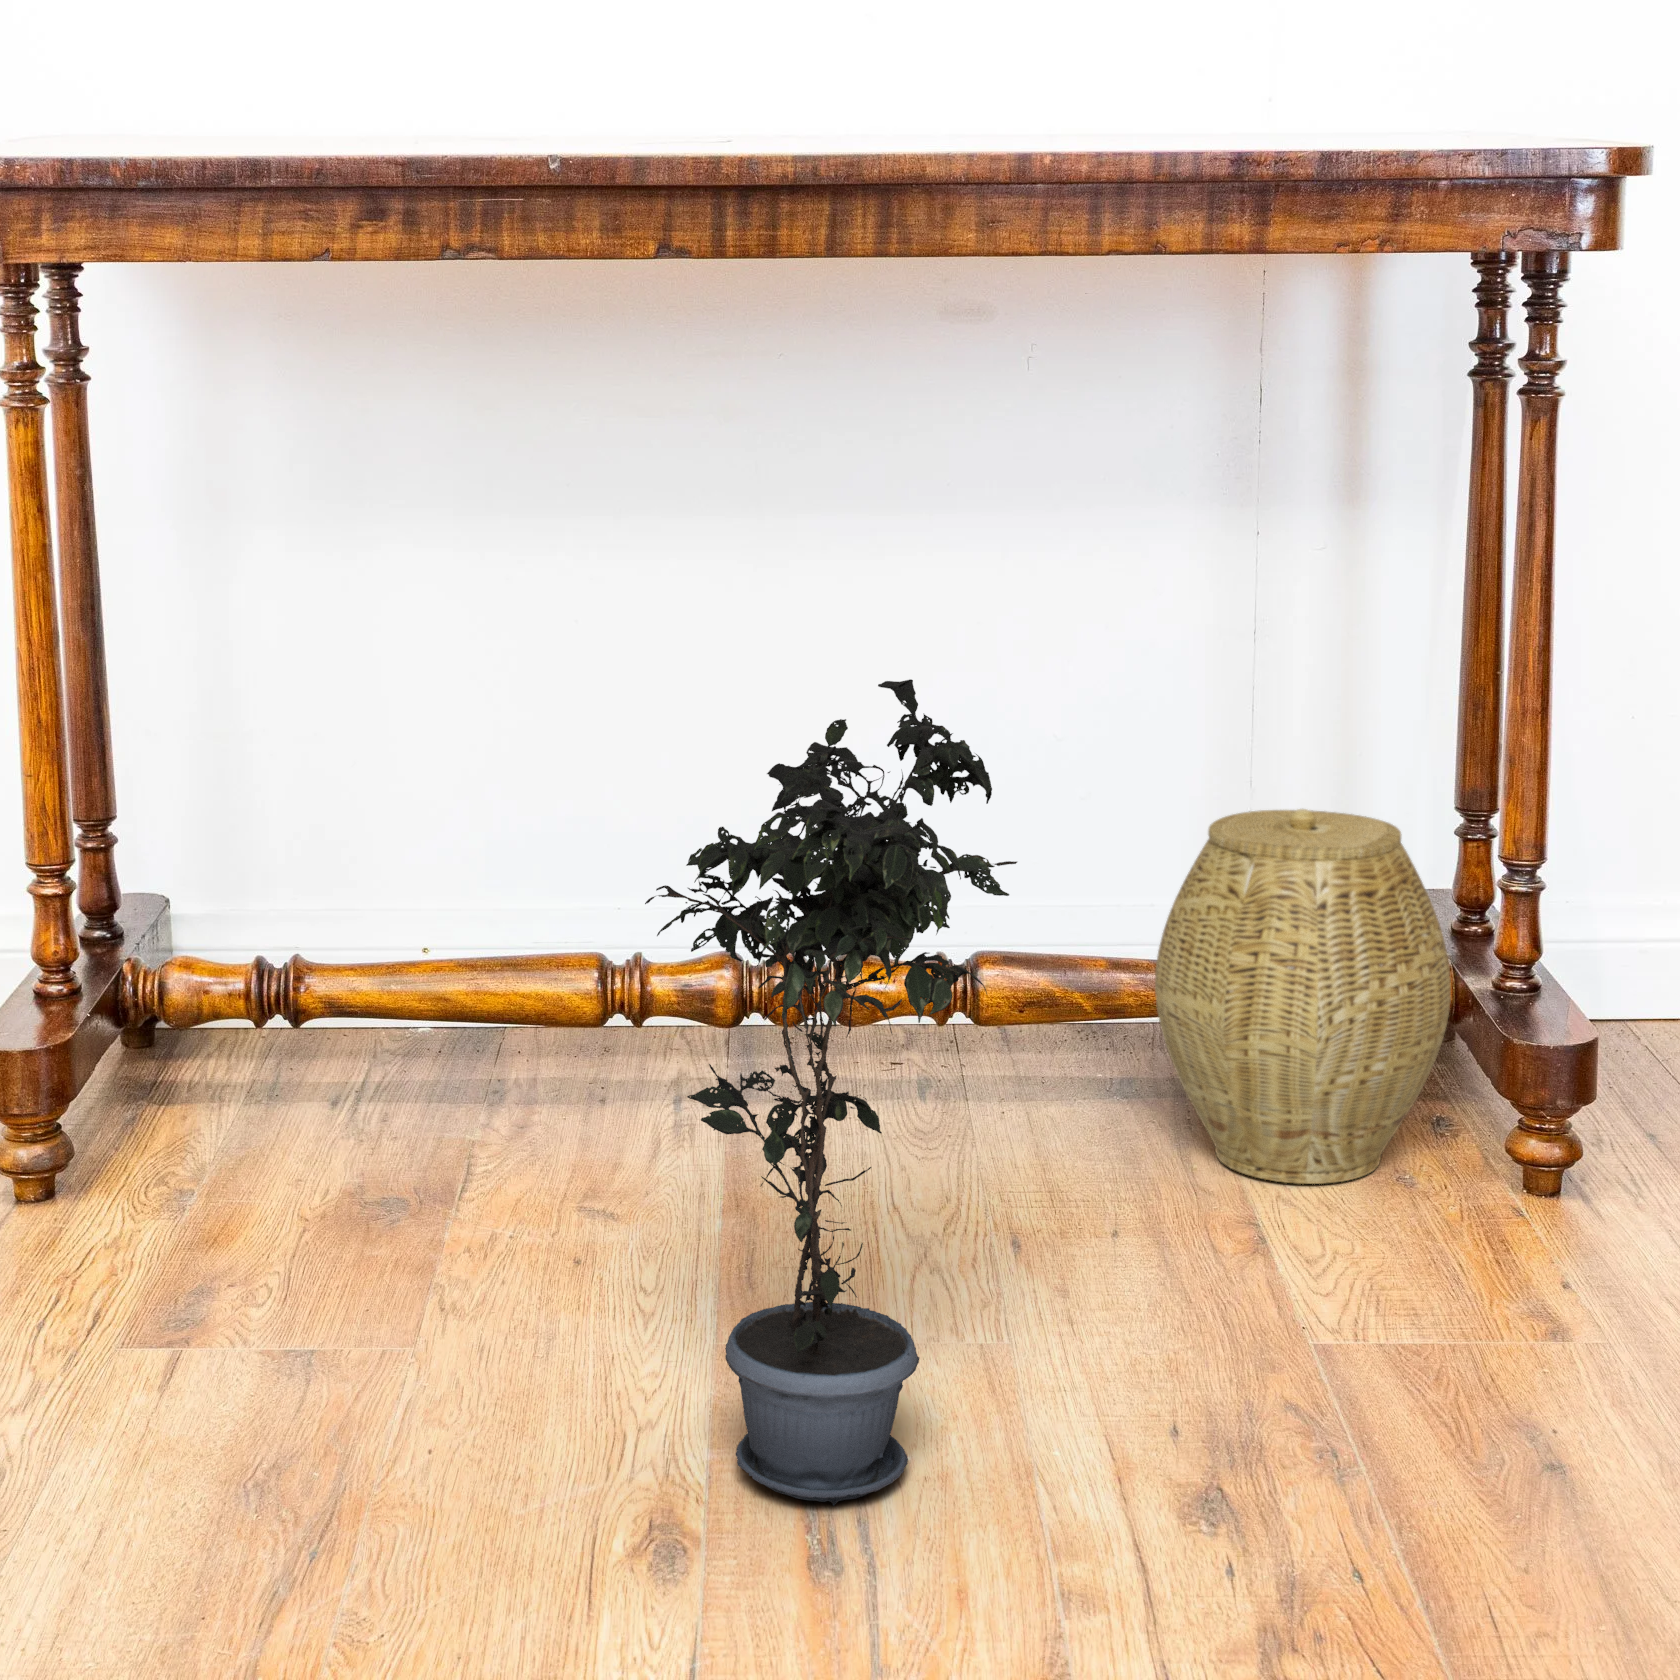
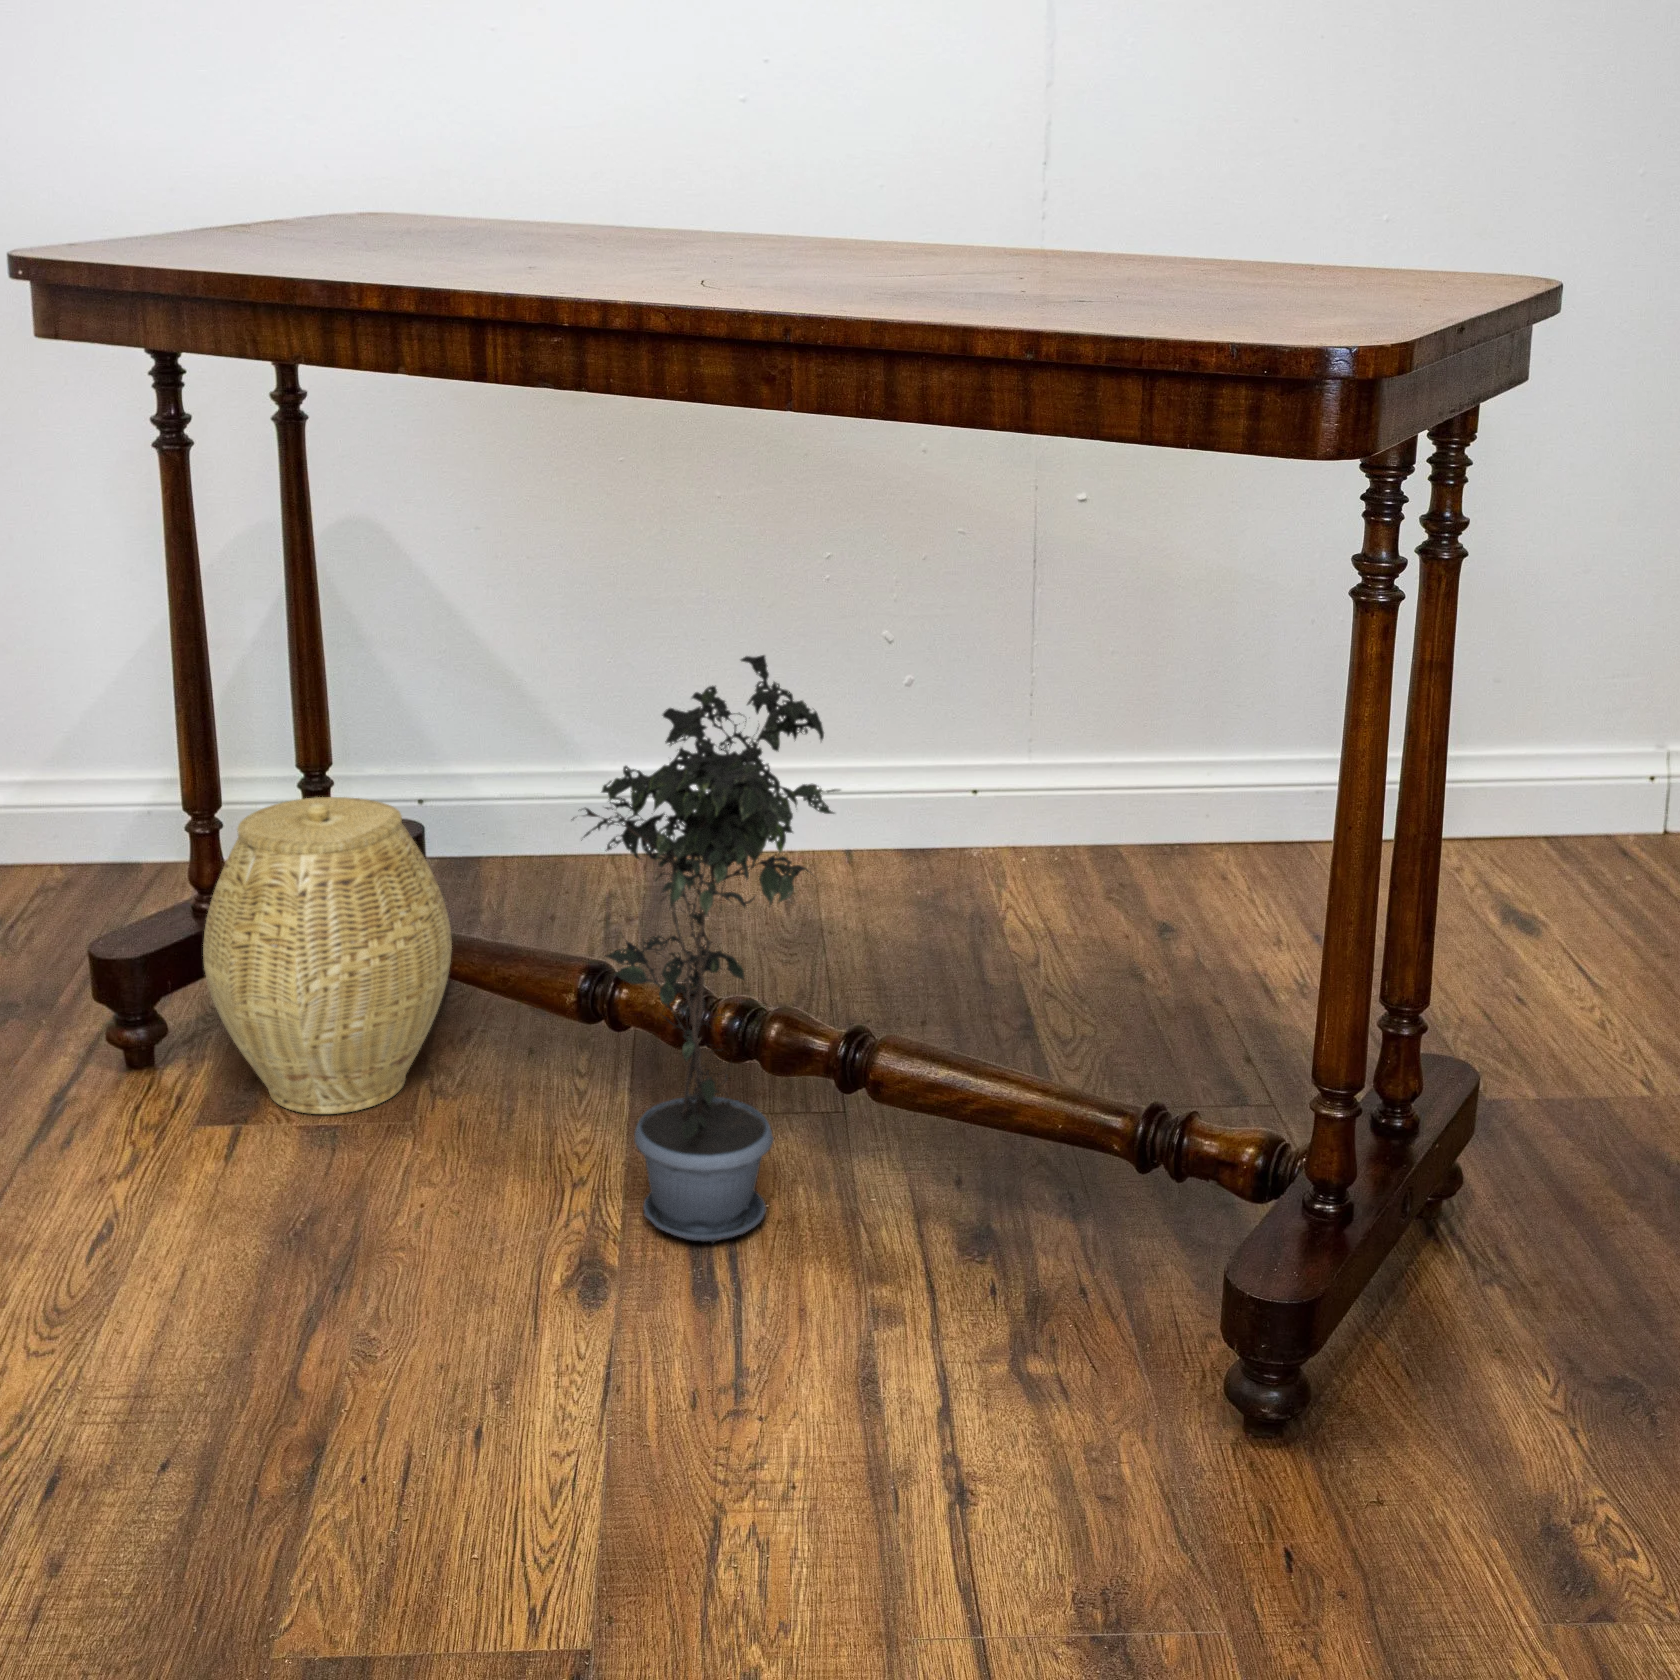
woven basket: present [1155,809,1451,1184] -> present [203,797,452,1114]

